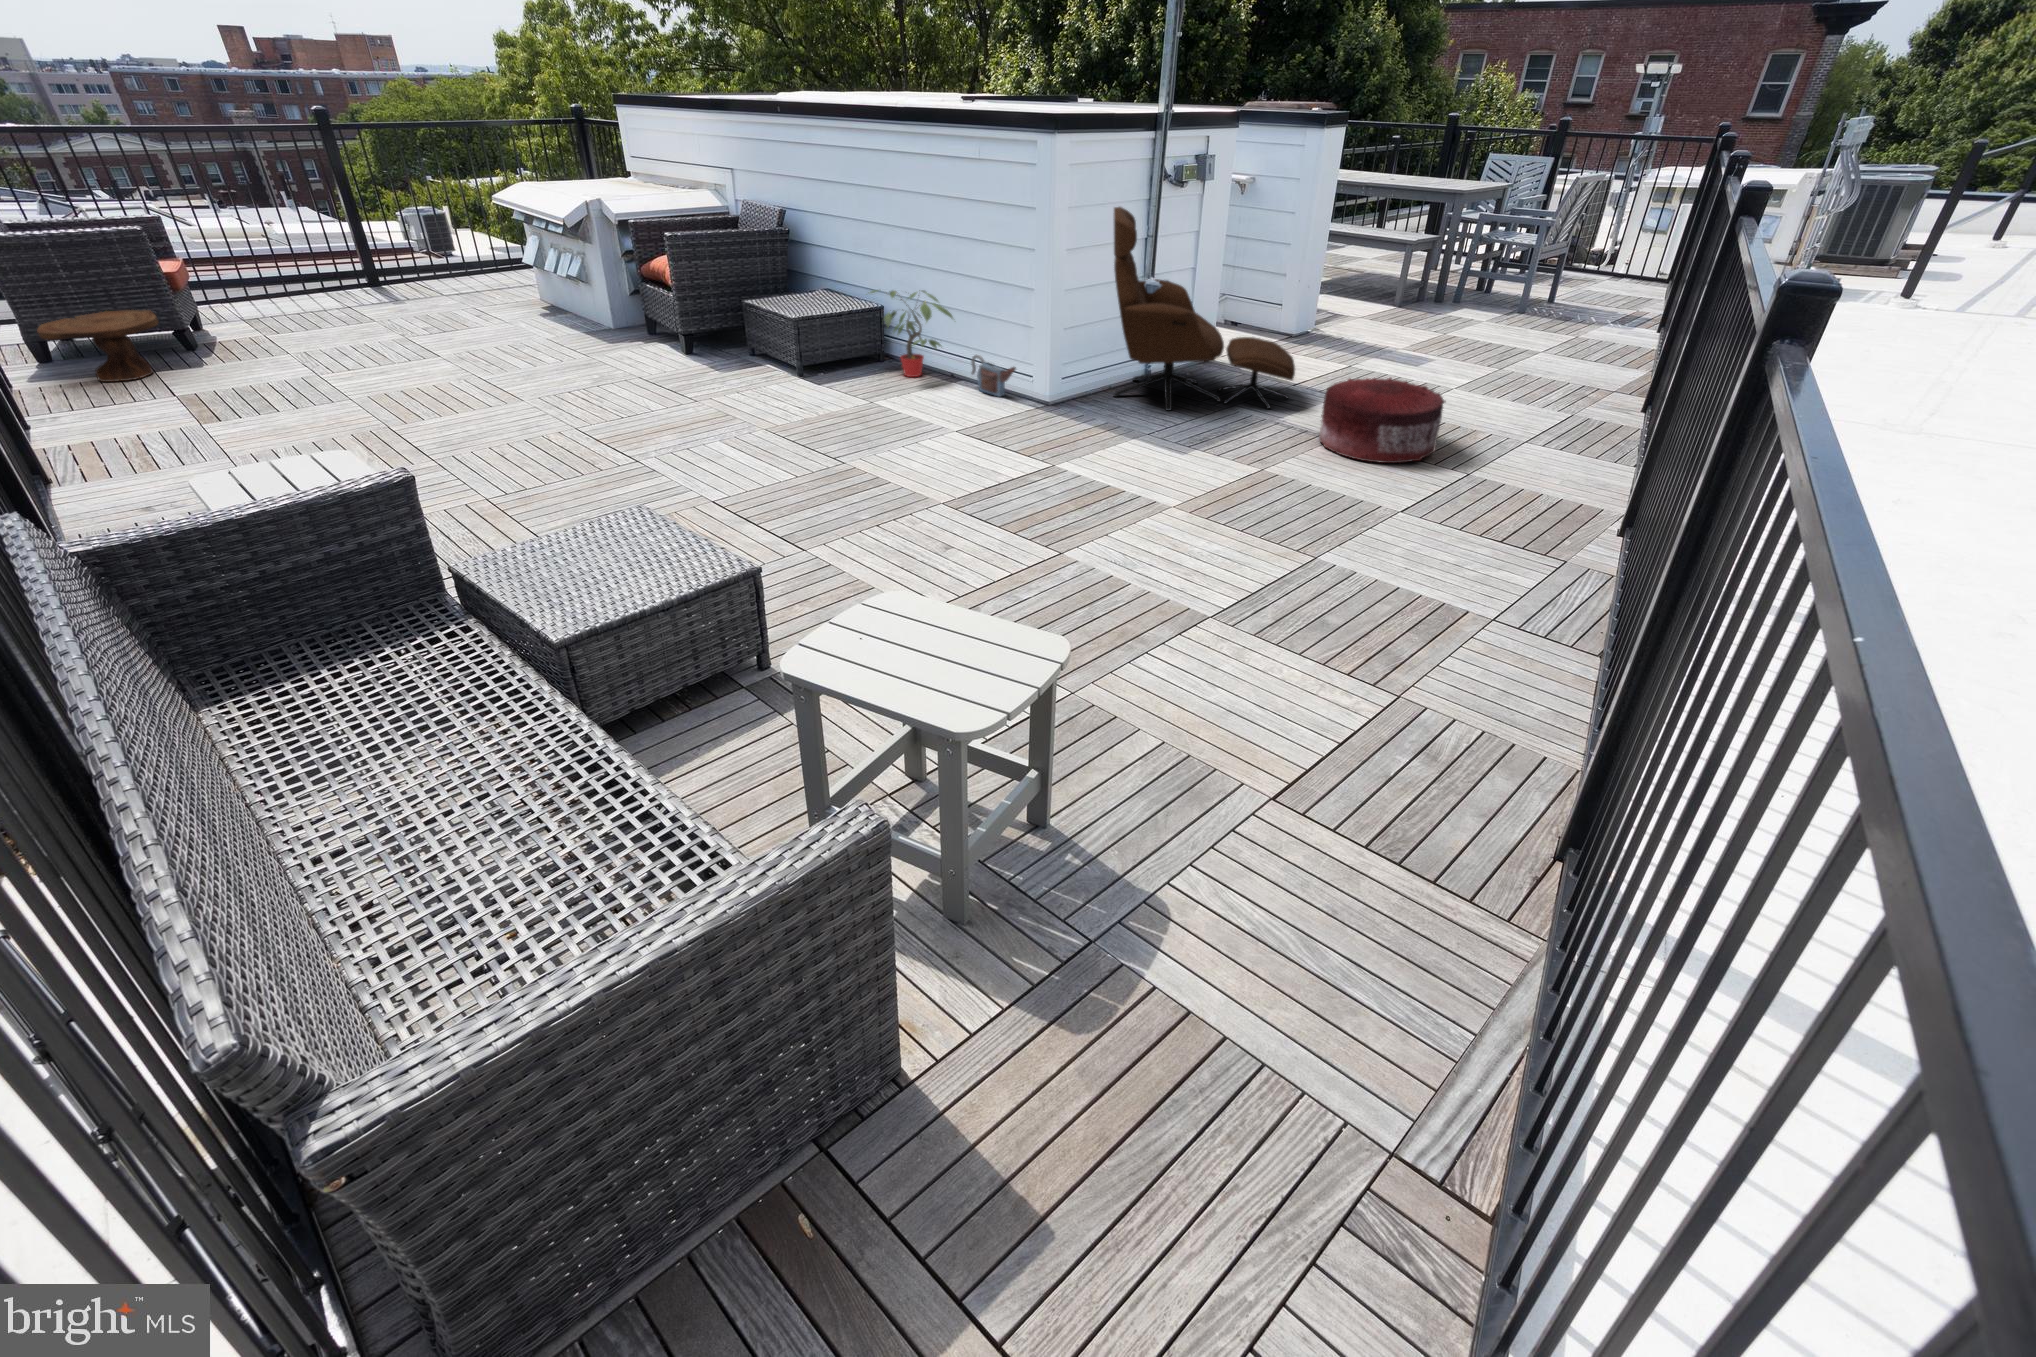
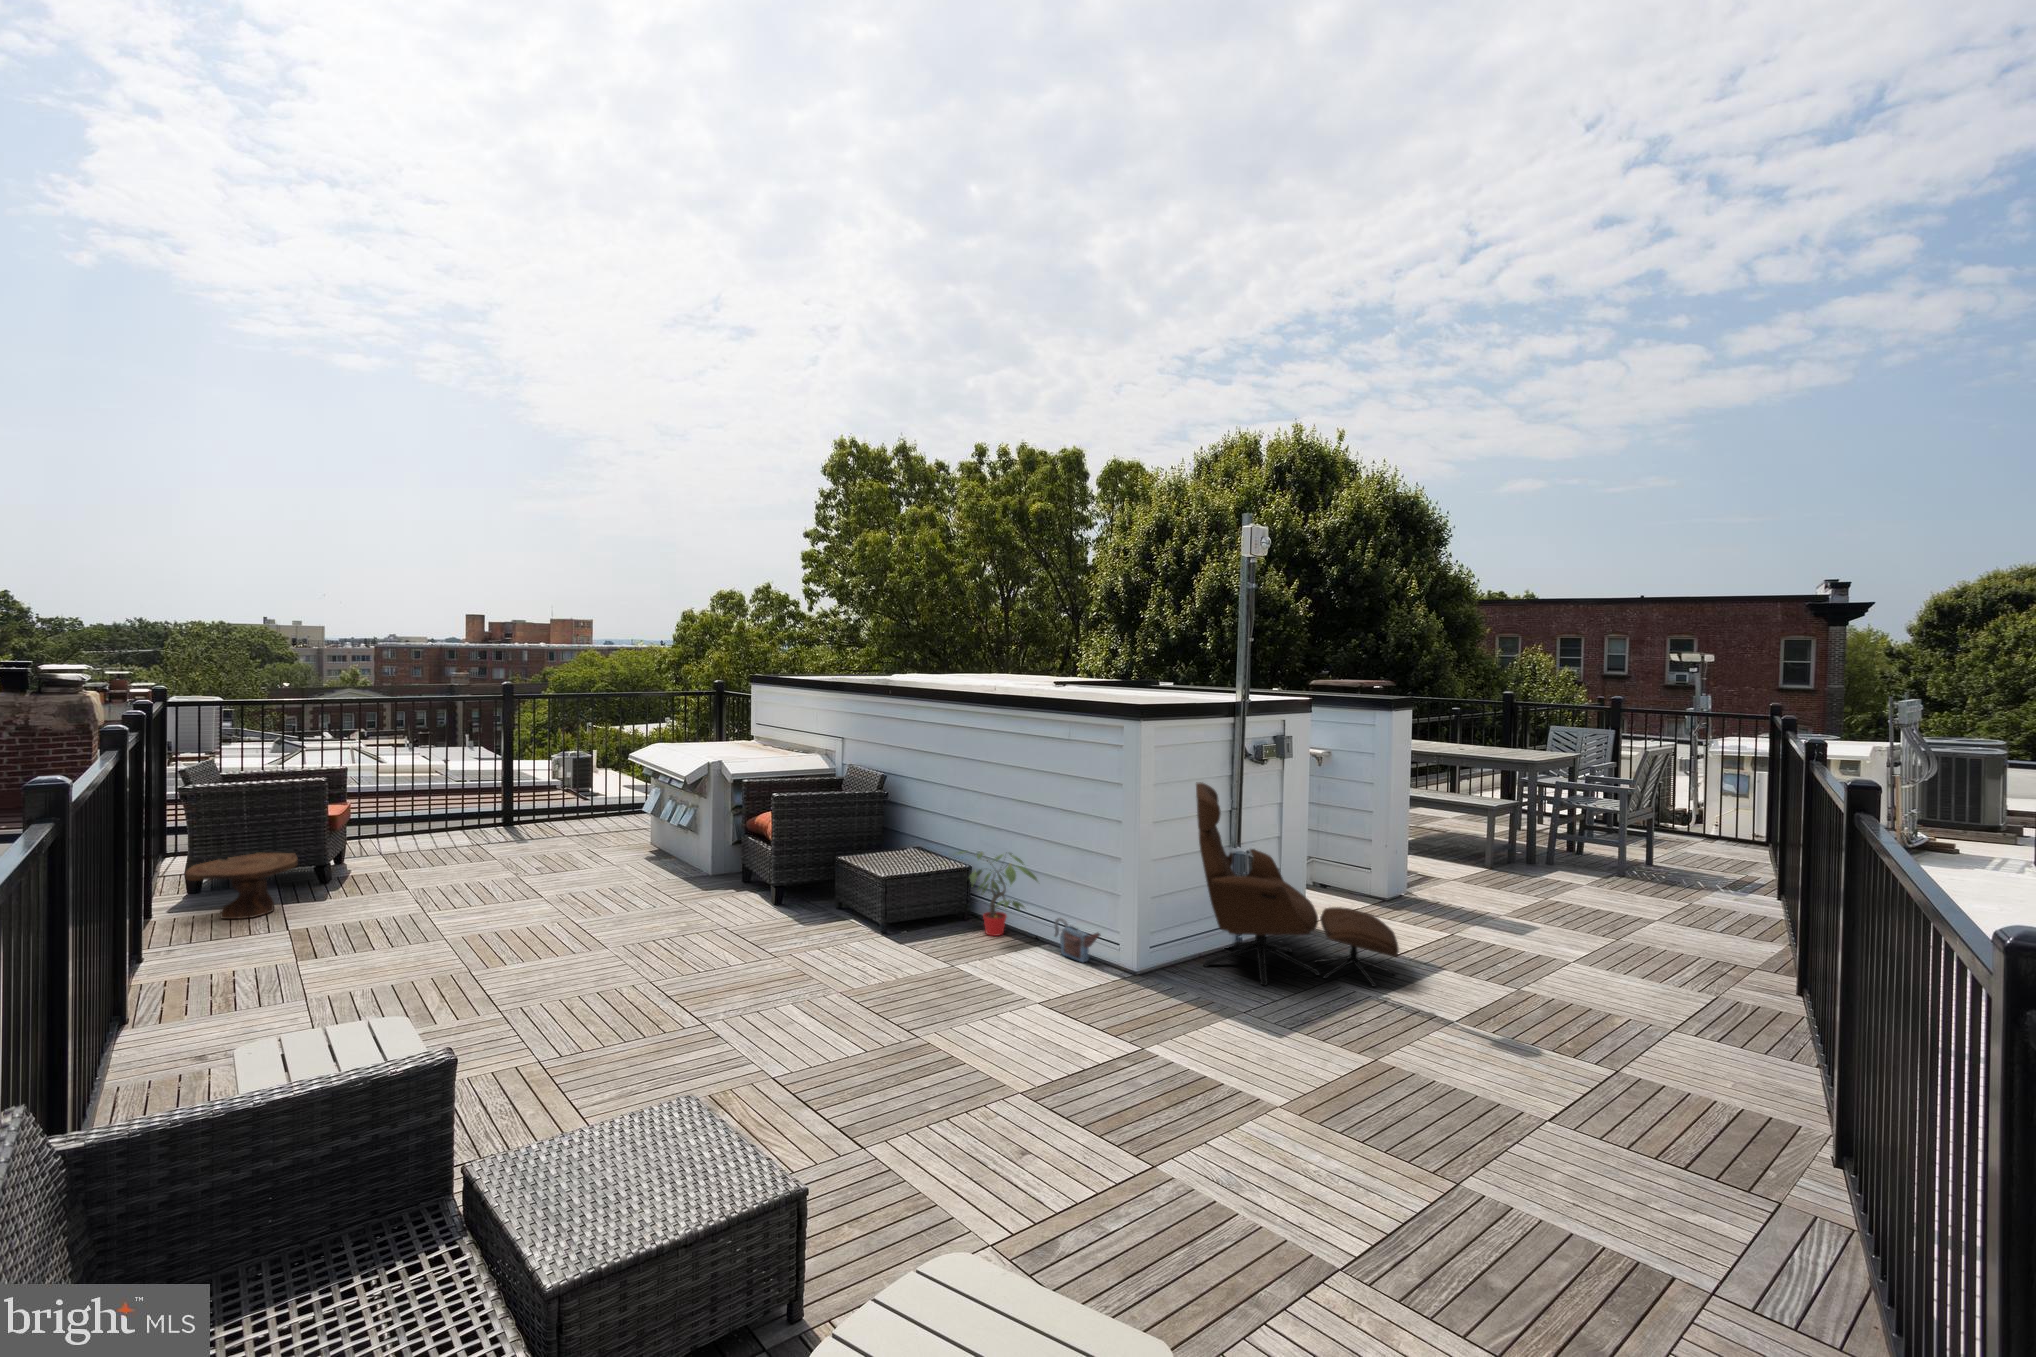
pouf: present [1319,378,1445,463] -> none [1438,961,1580,1066]

